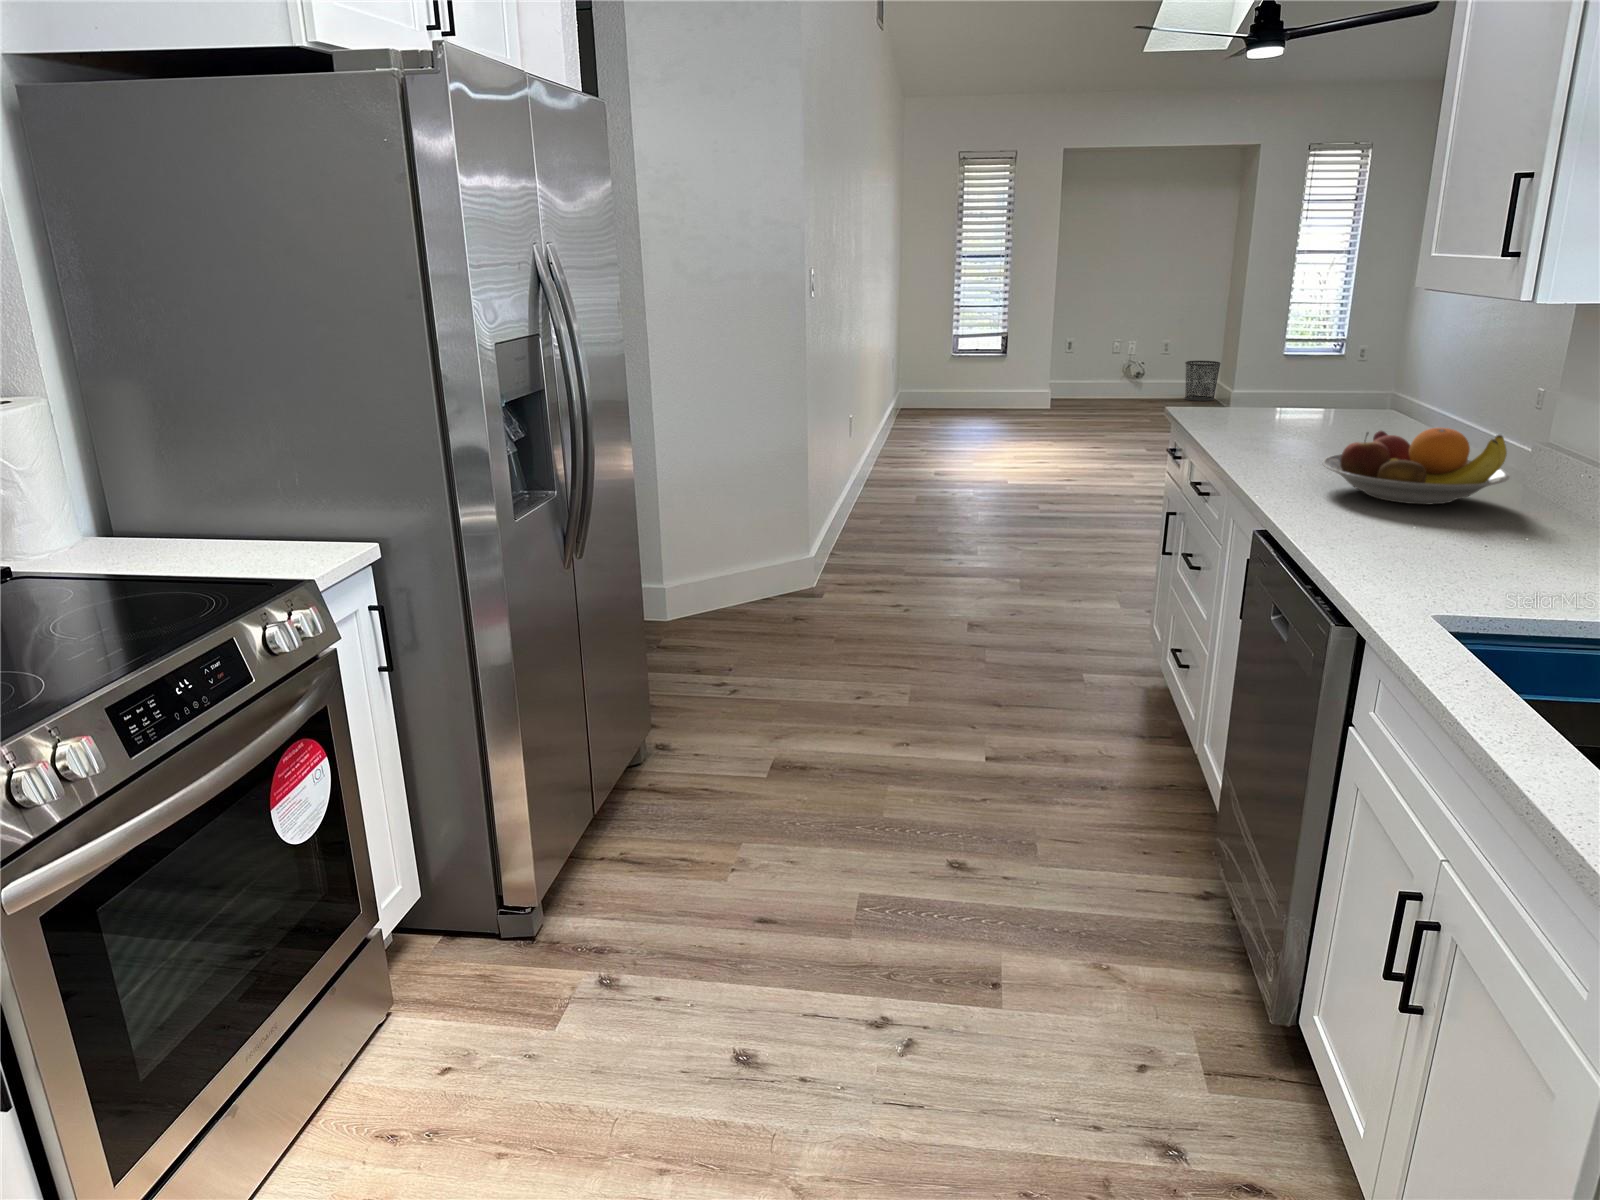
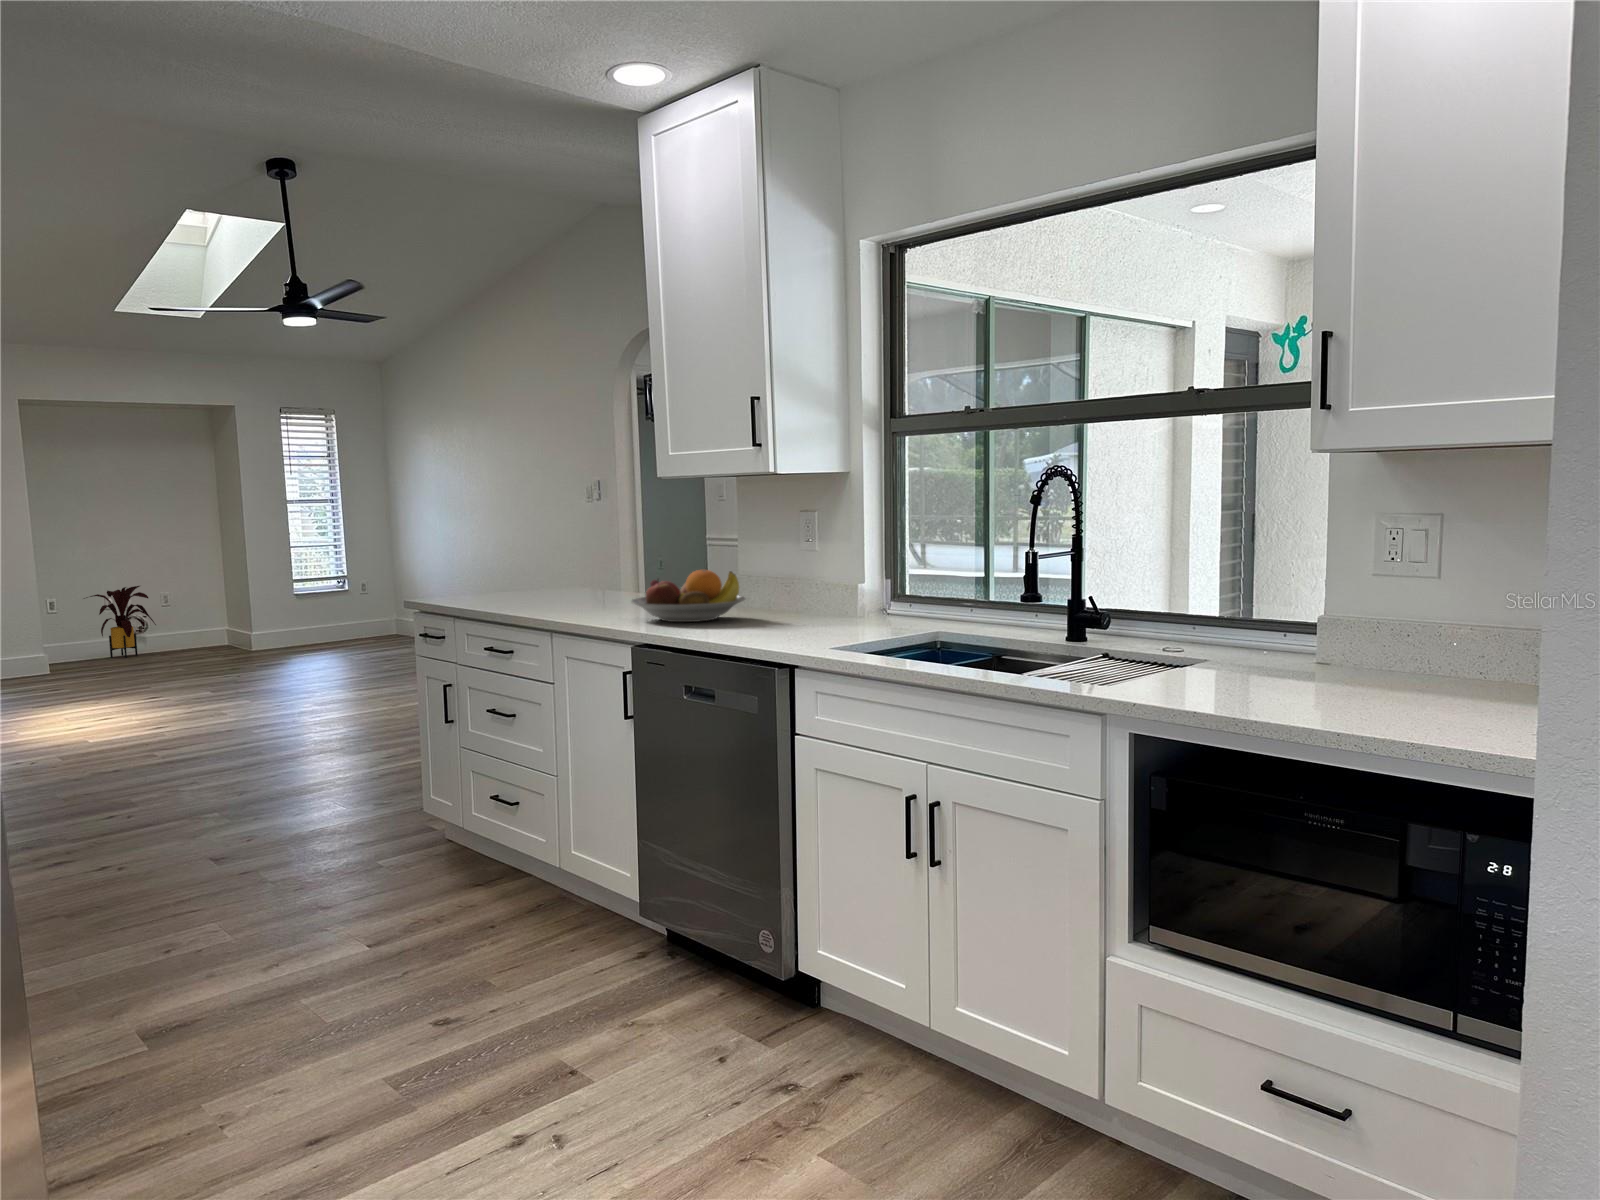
house plant: none [1091,334,1145,403] -> present [84,586,156,658]
waste bin: present [1184,361,1221,401] -> none [193,607,231,646]

